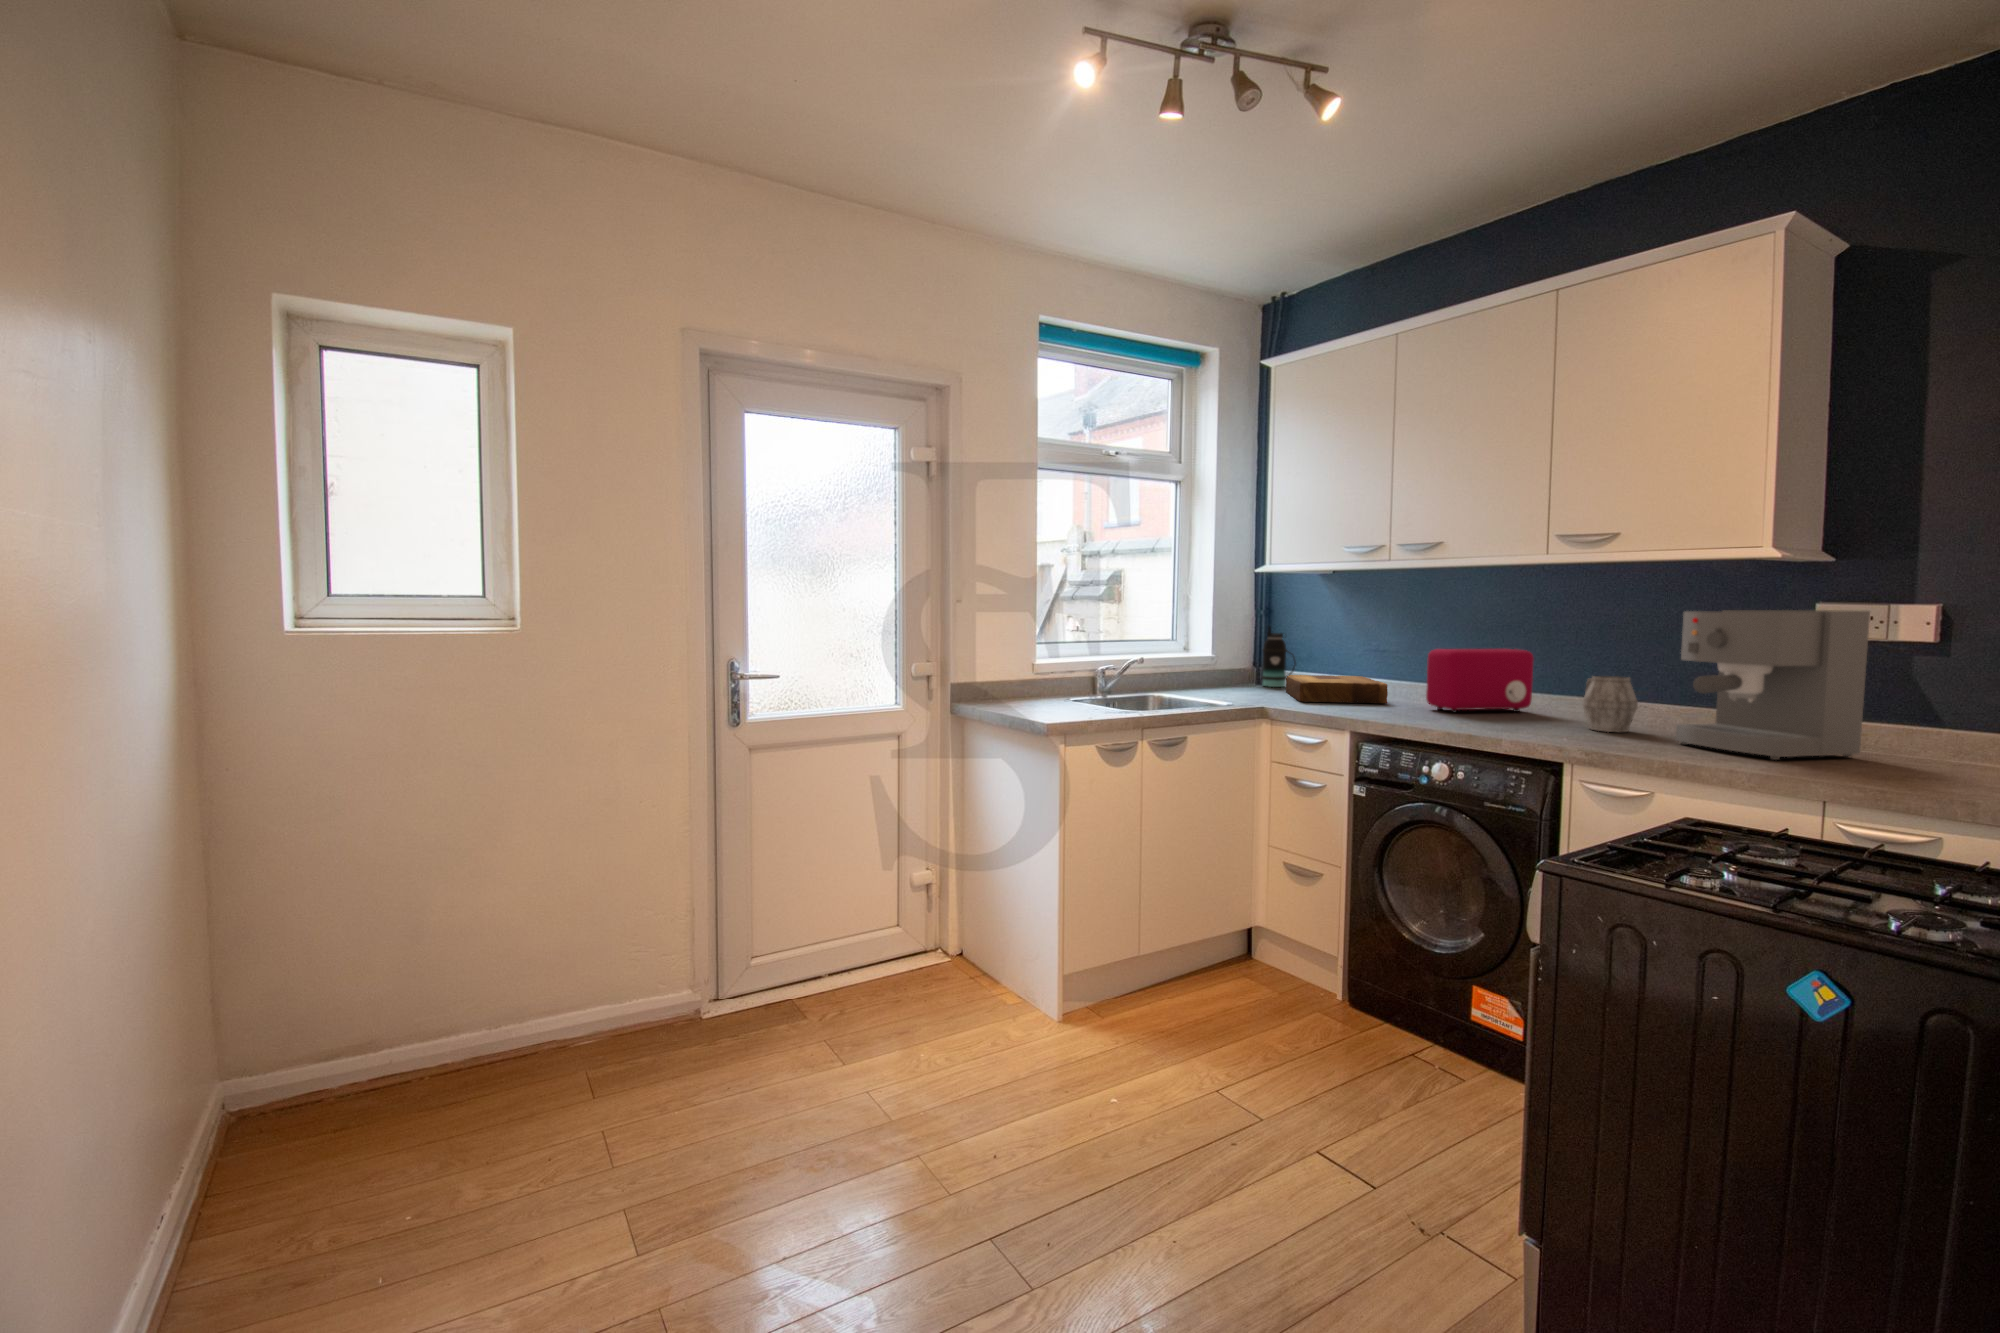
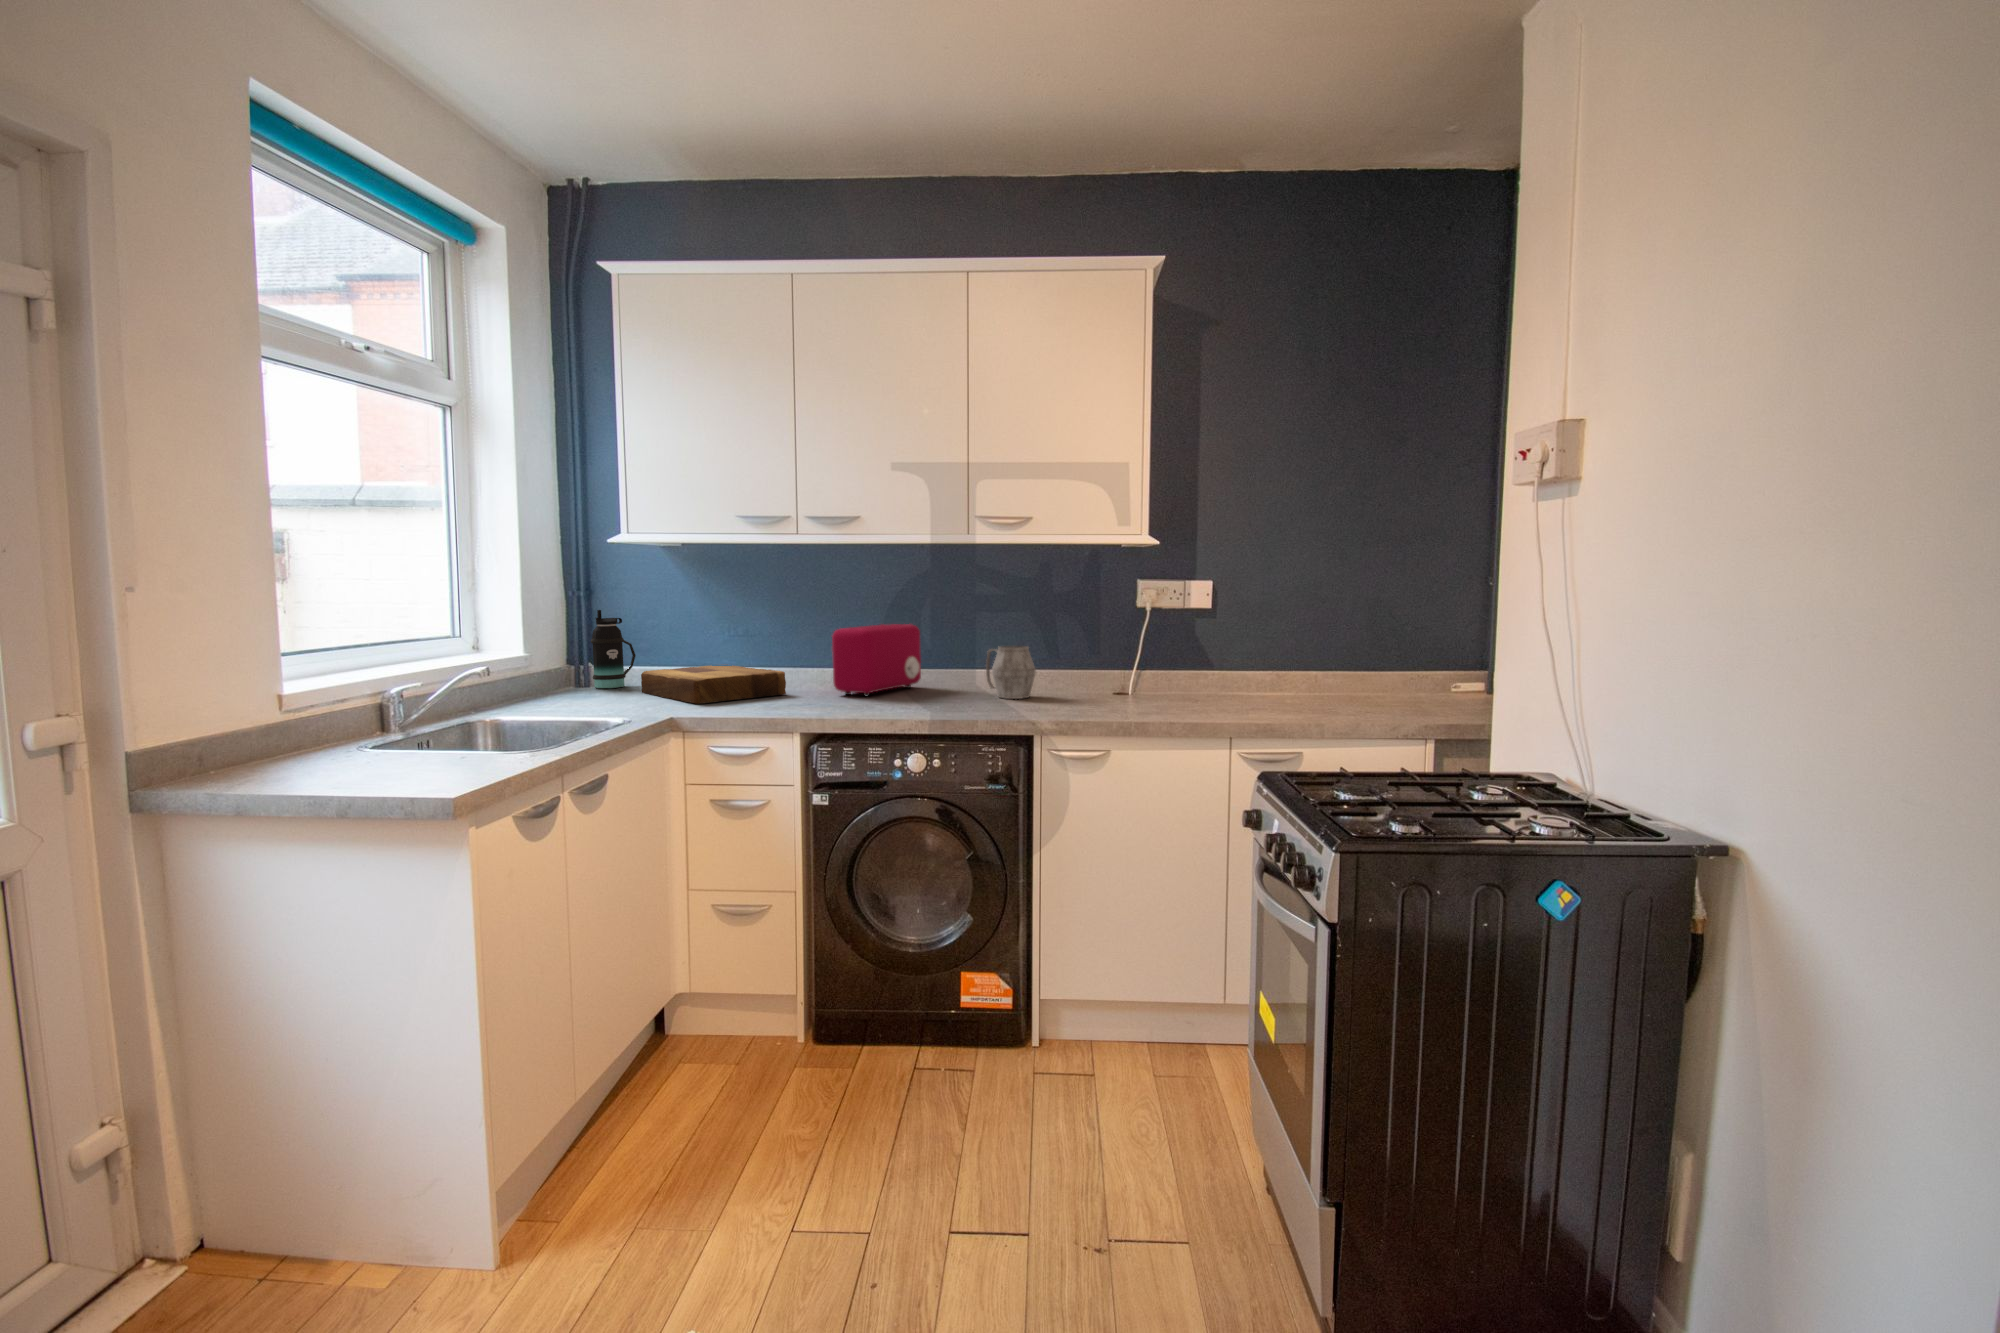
coffee maker: present [1675,610,1870,760] -> none [1081,581,1190,707]

